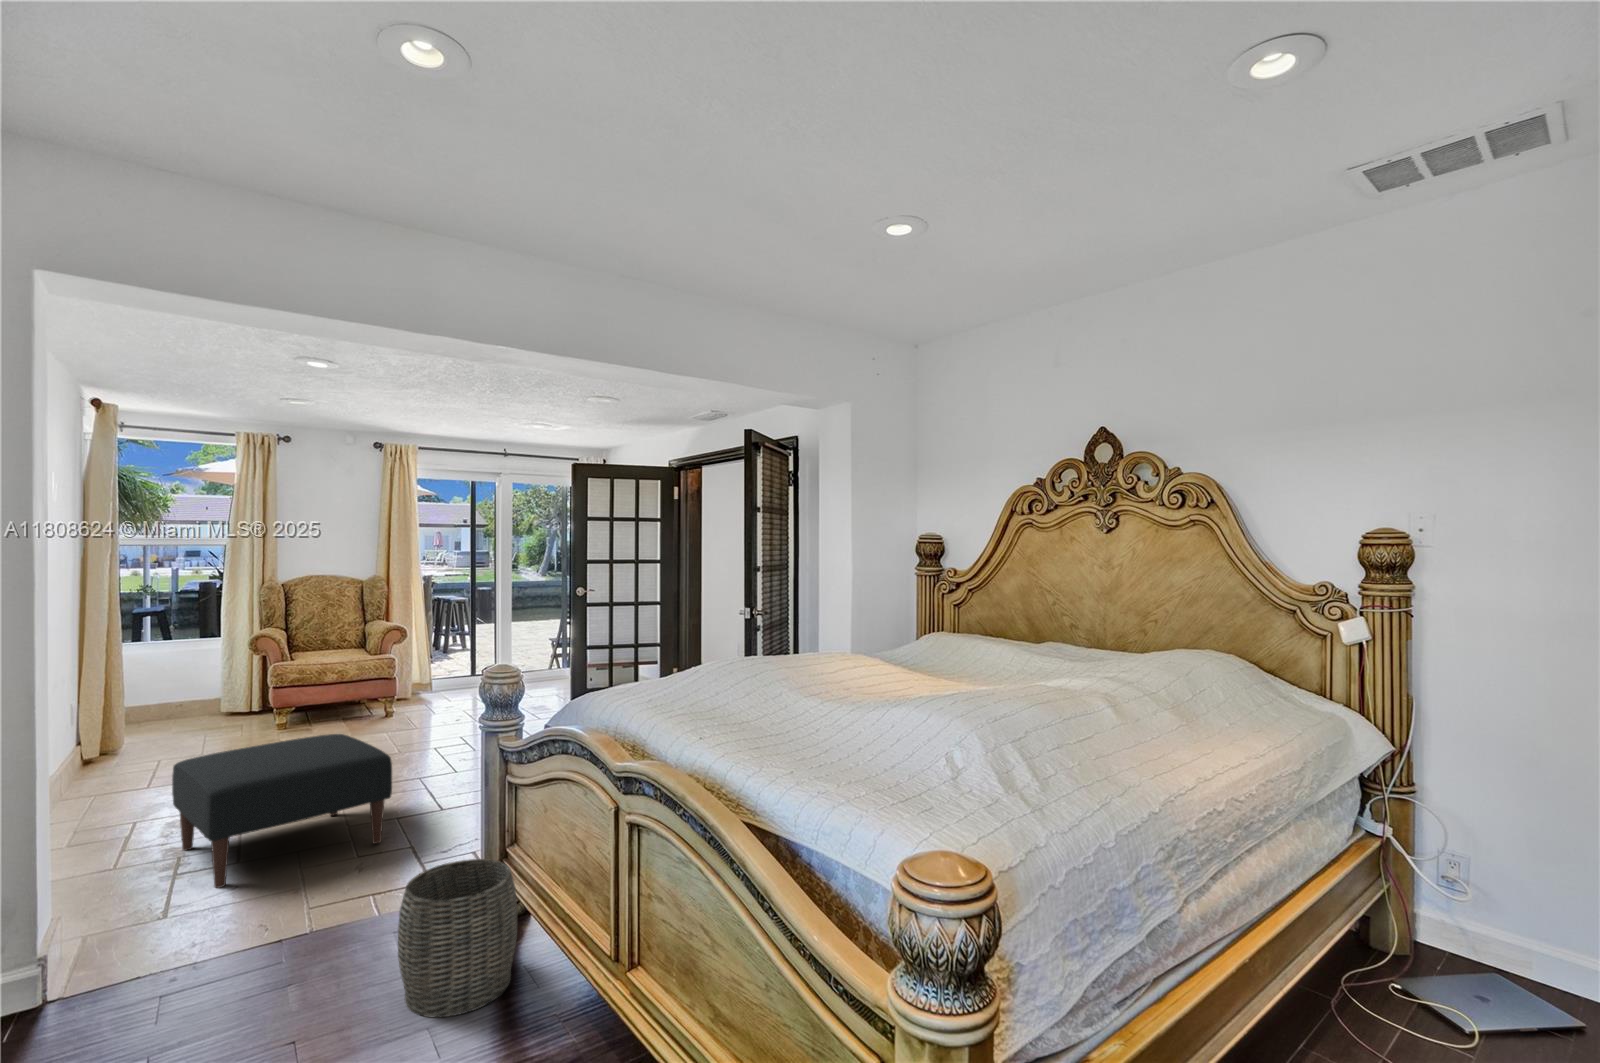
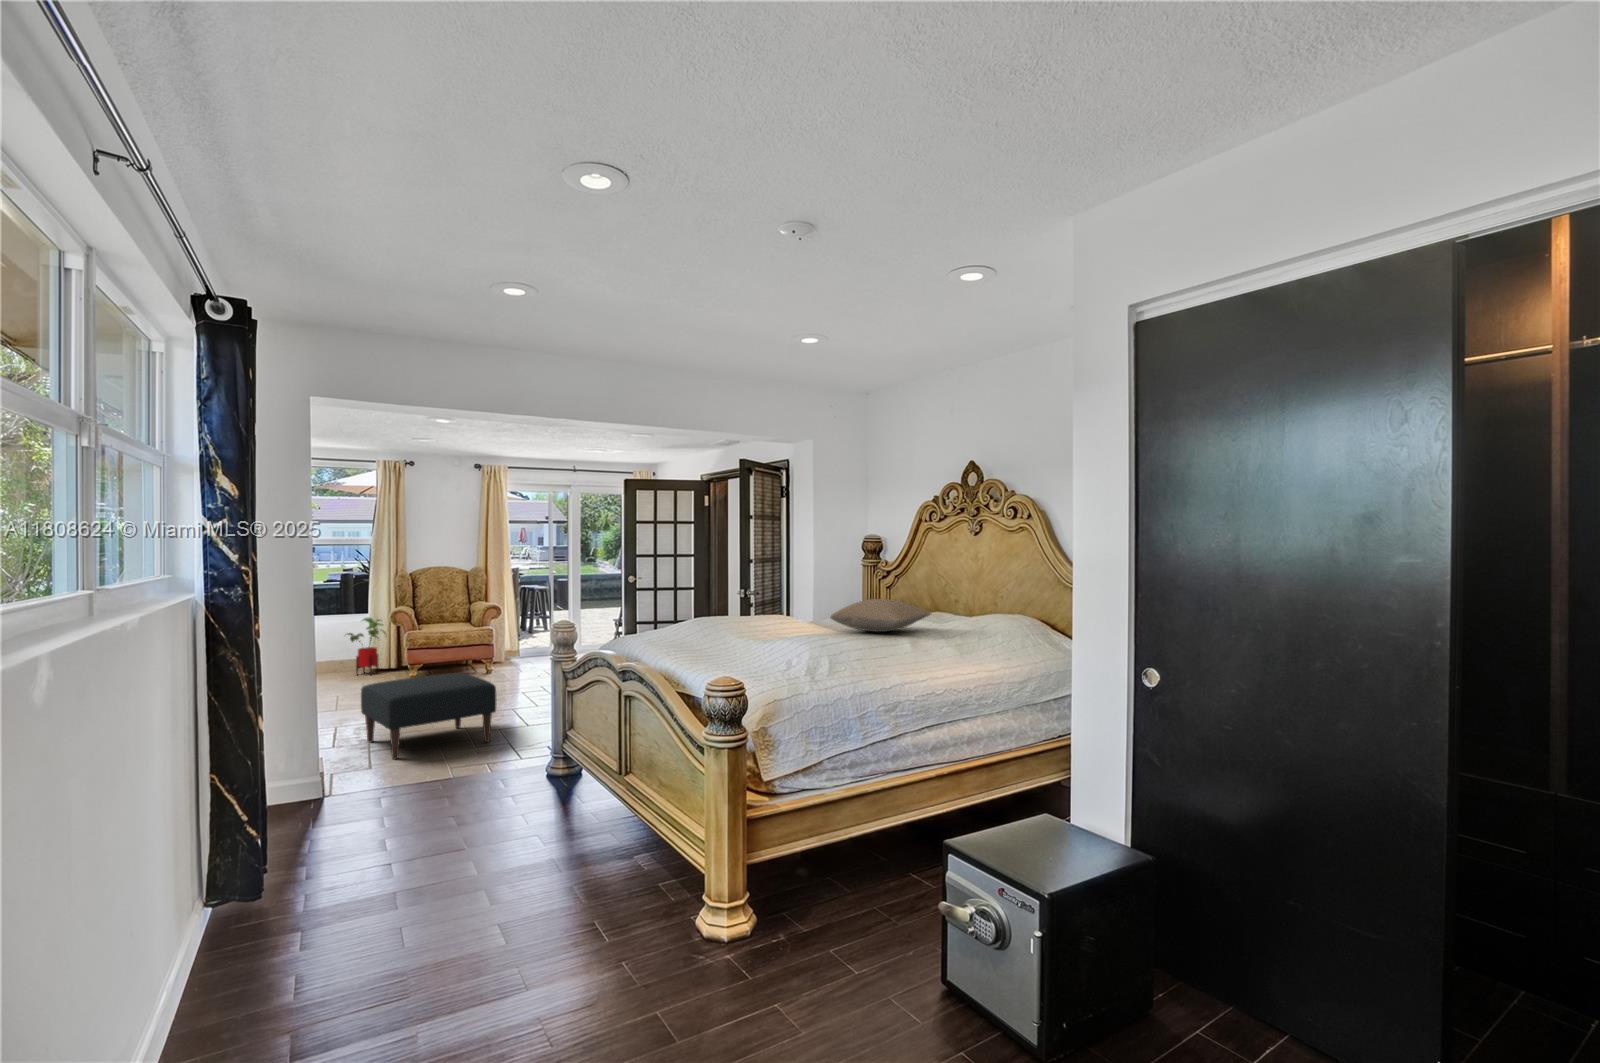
pillow: none [938,629,1081,681] -> present [830,599,931,632]
house plant: none [182,644,246,723] -> present [347,618,386,674]
woven basket: present [398,859,517,1017] -> none [505,733,571,814]

